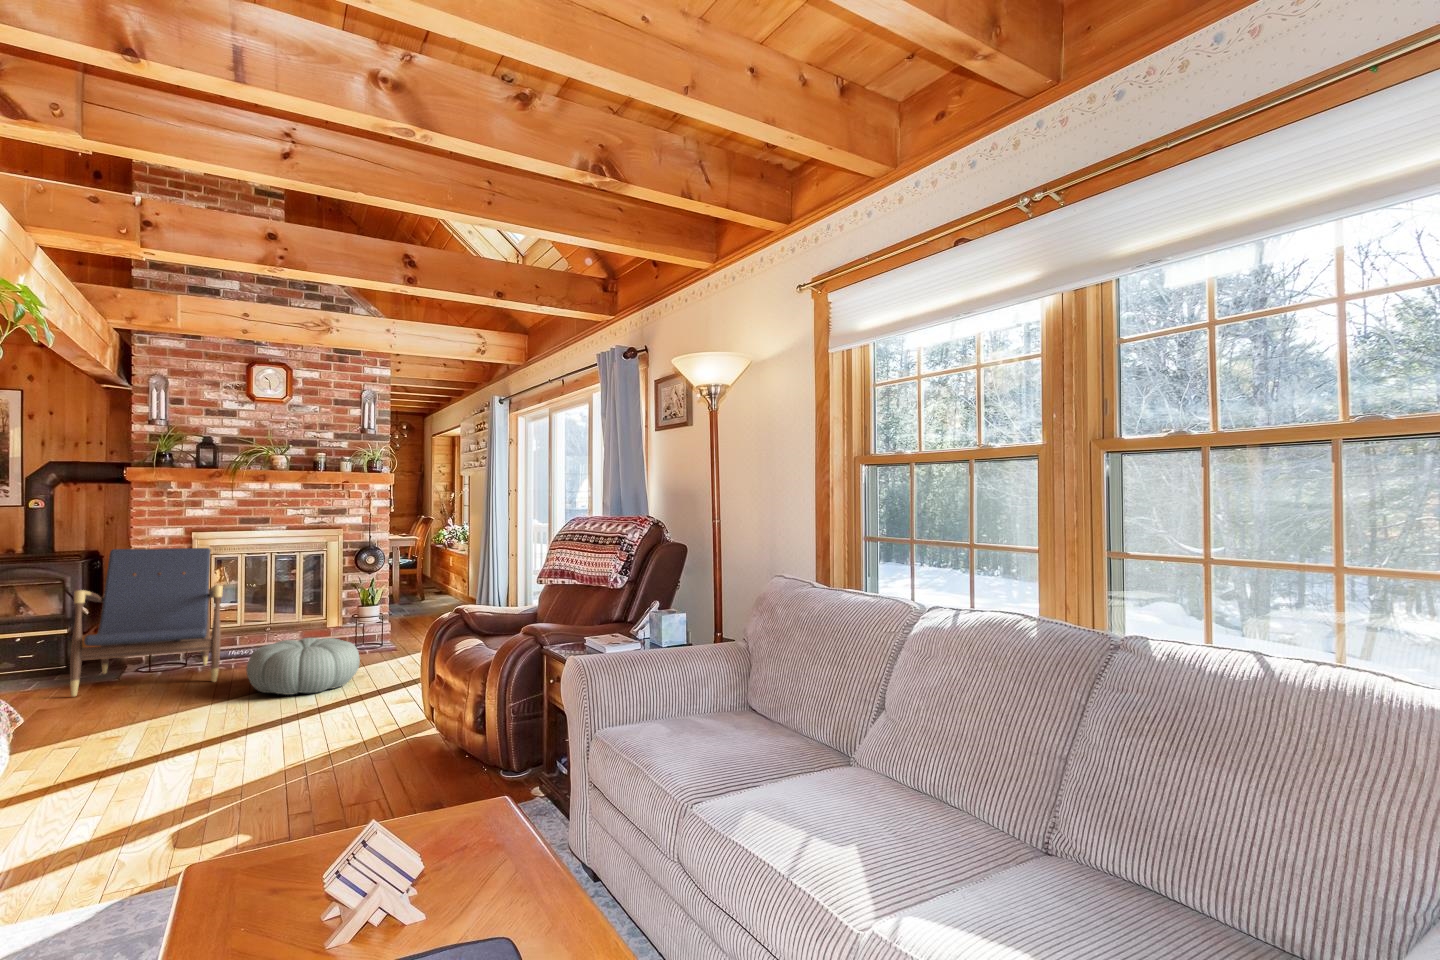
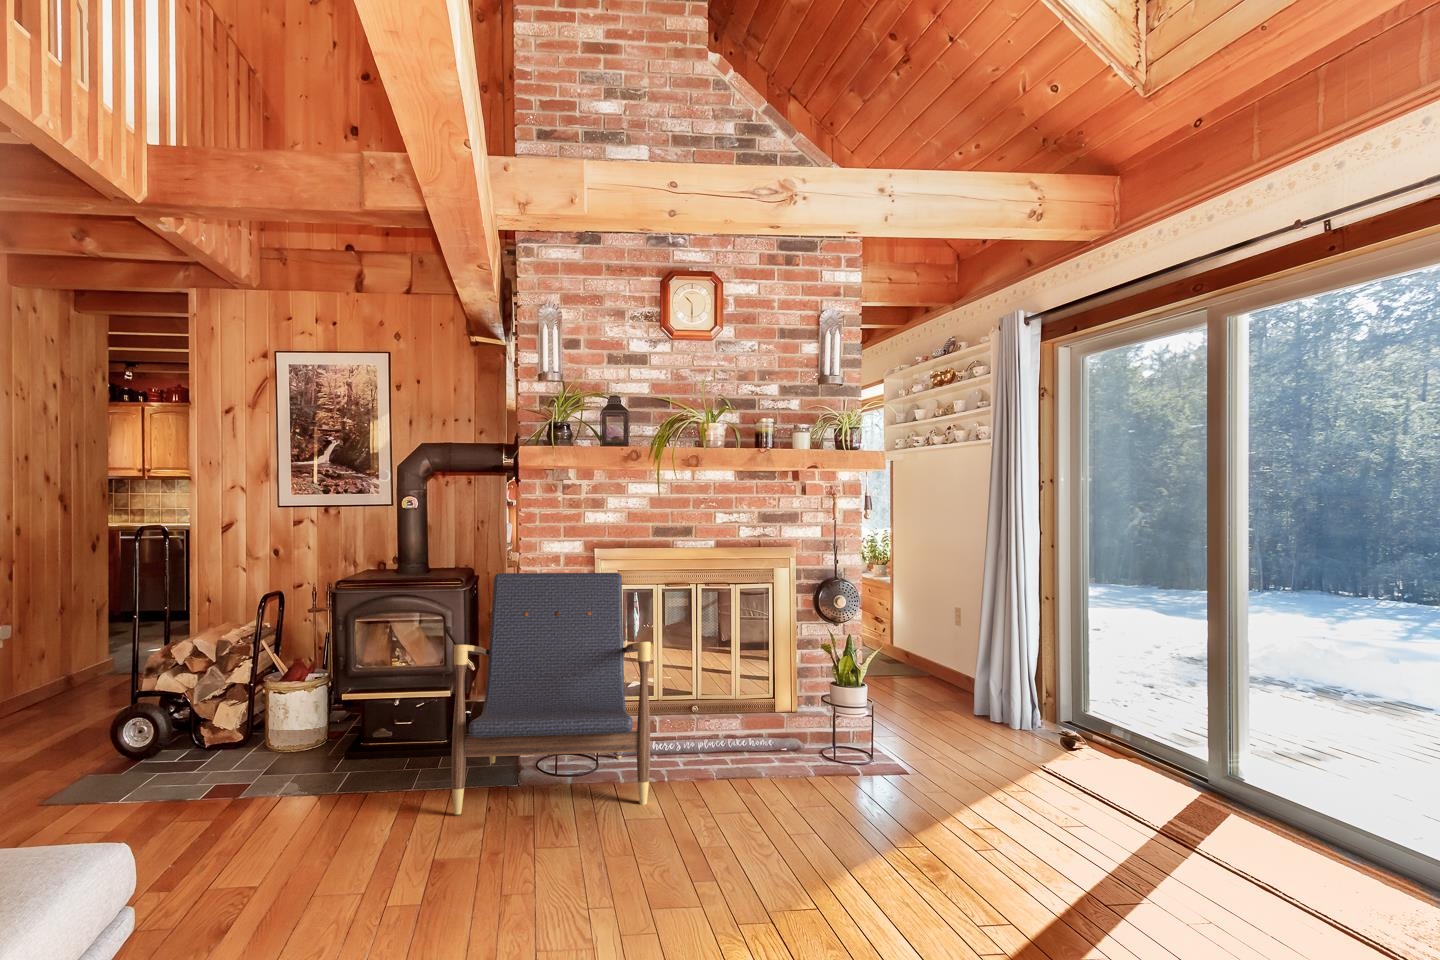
pouf: present [246,638,360,695] -> none [702,745,886,867]

